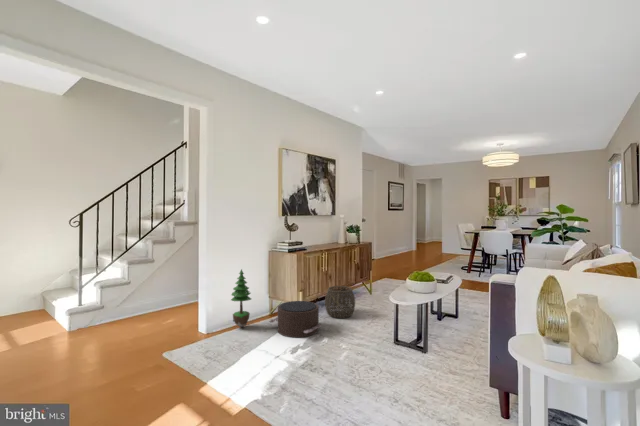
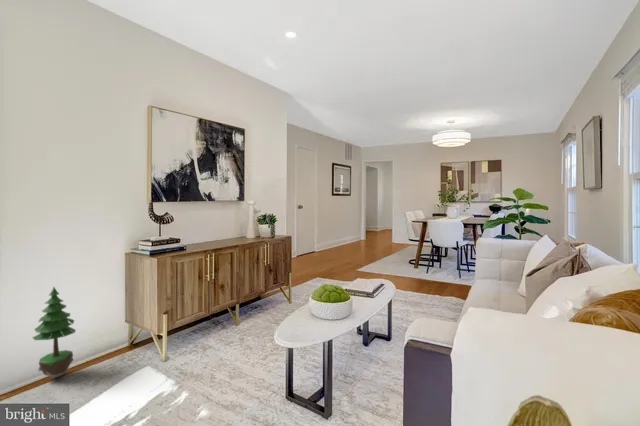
woven basket: present [325,286,355,318] -> none [208,300,253,349]
pouf: present [270,301,321,337] -> none [102,329,183,396]

